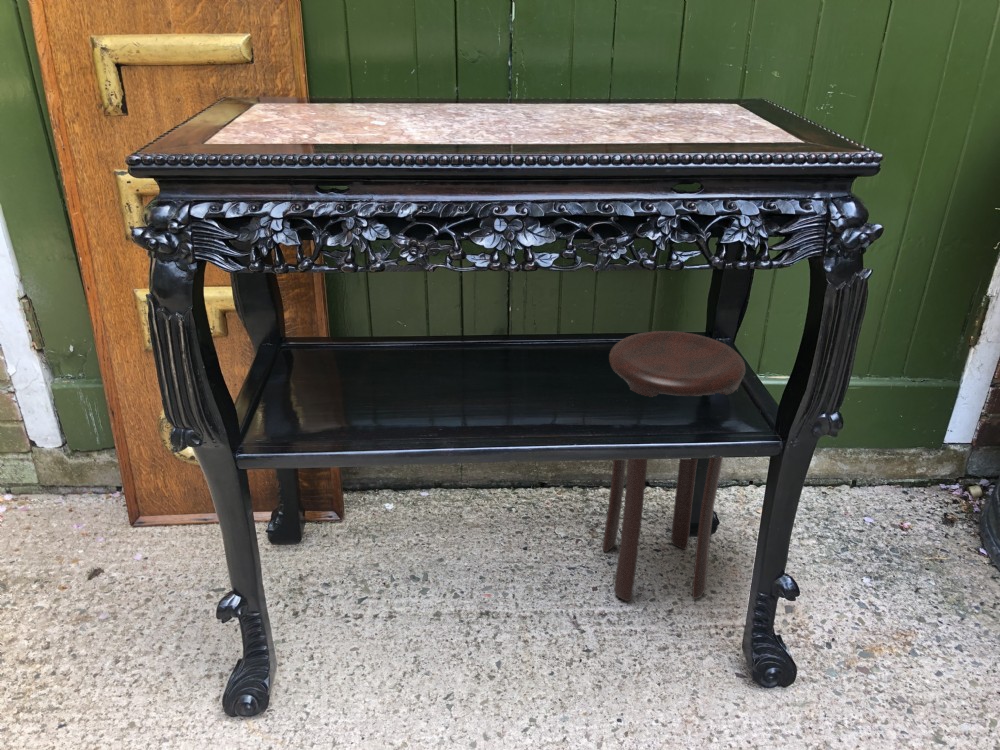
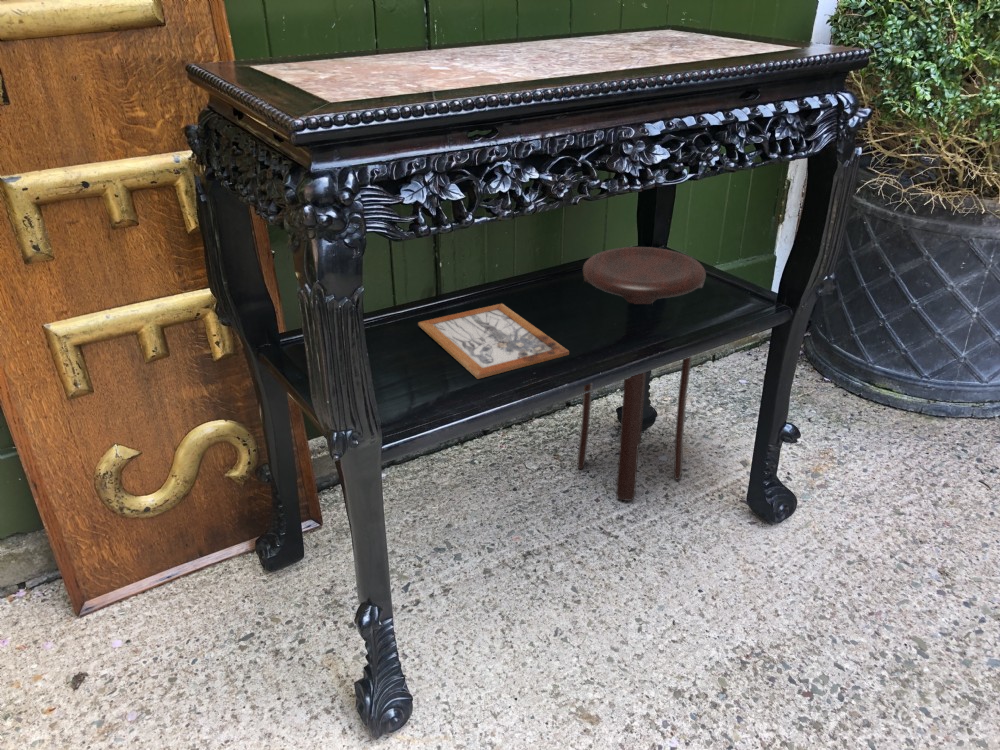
picture frame: none [399,358,507,425] -> present [418,304,569,379]

